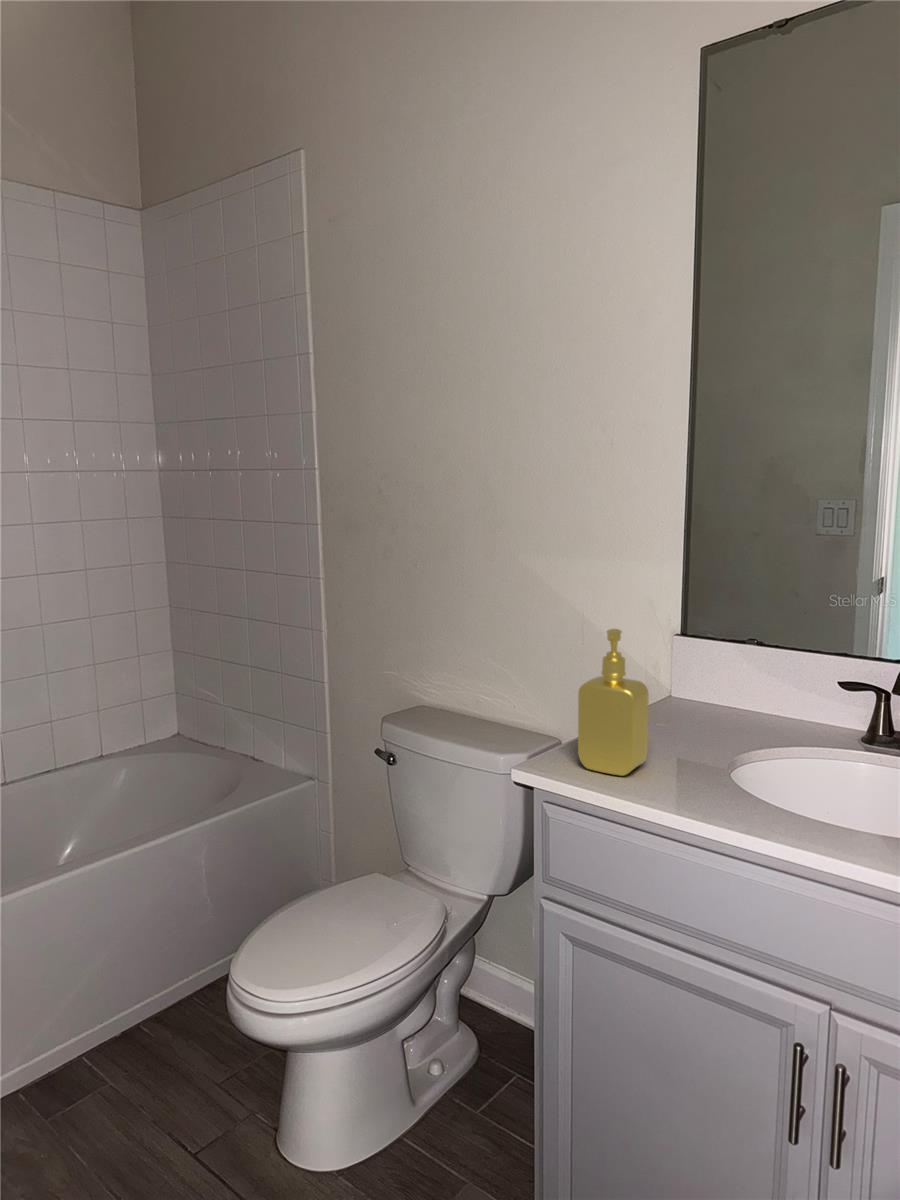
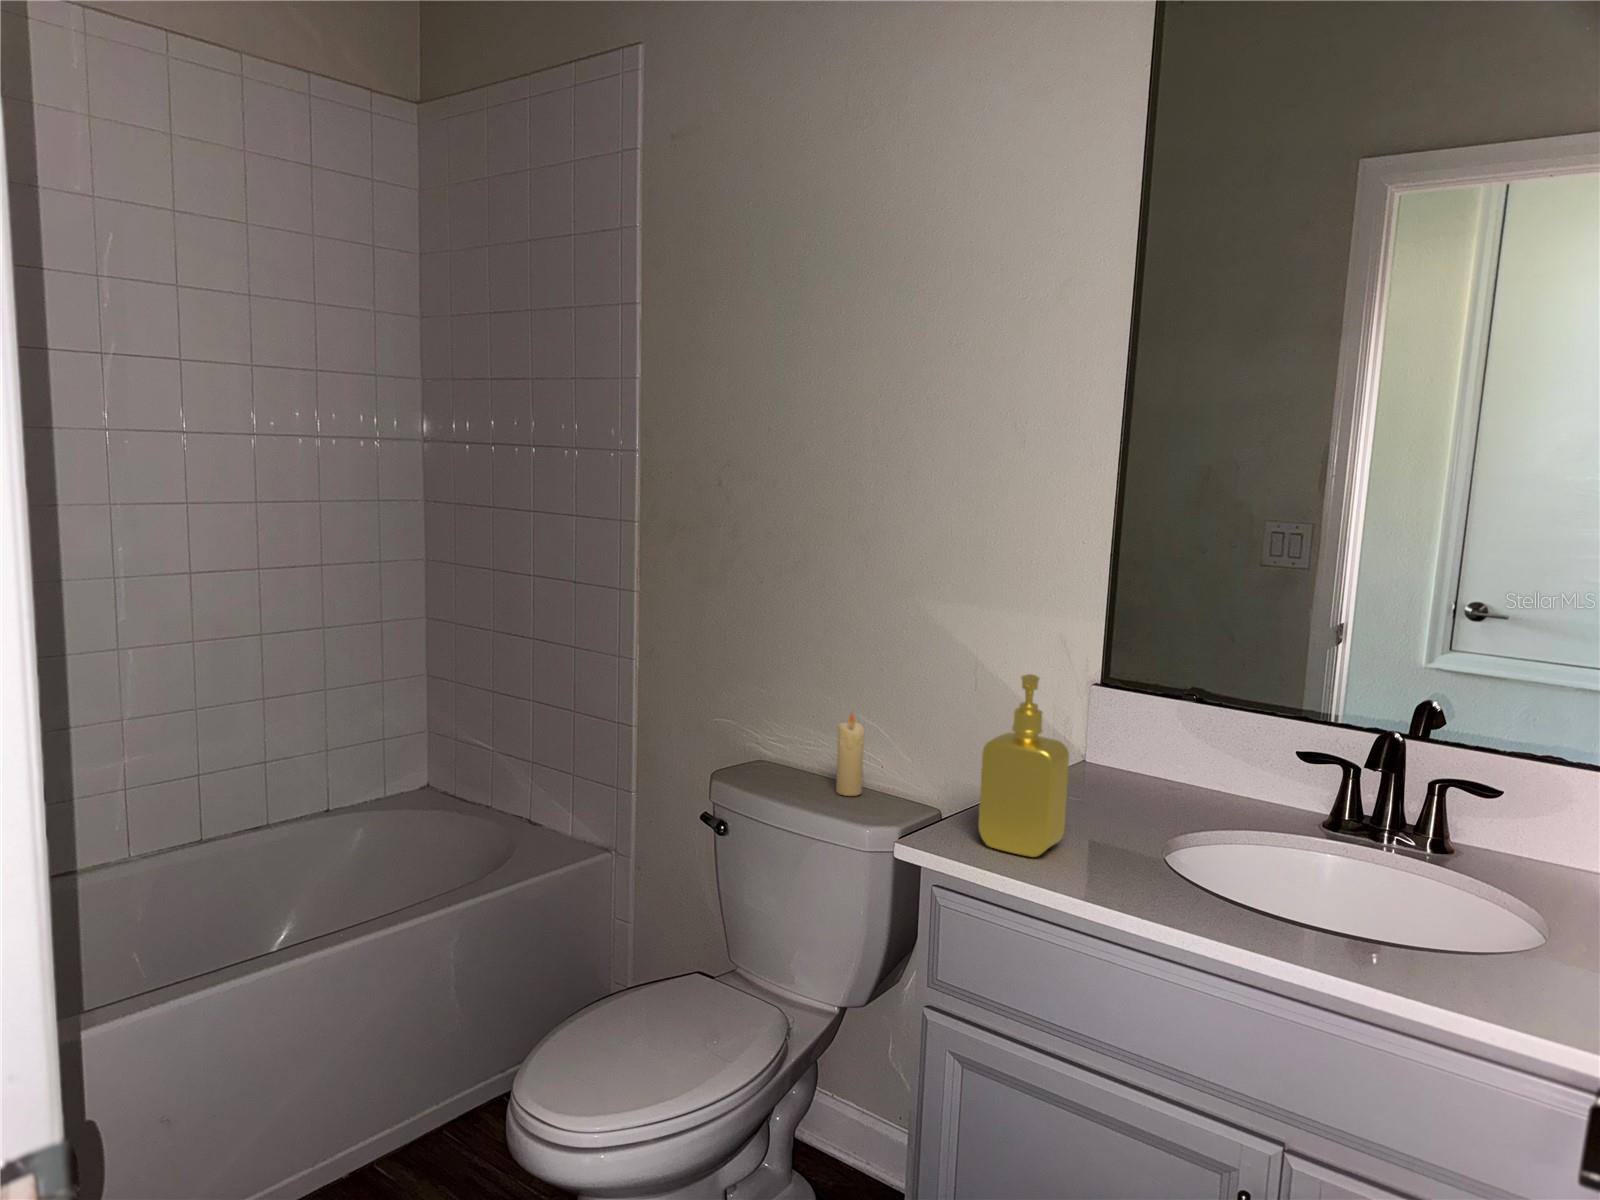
candle: none [476,663,498,730] -> present [836,713,864,796]

